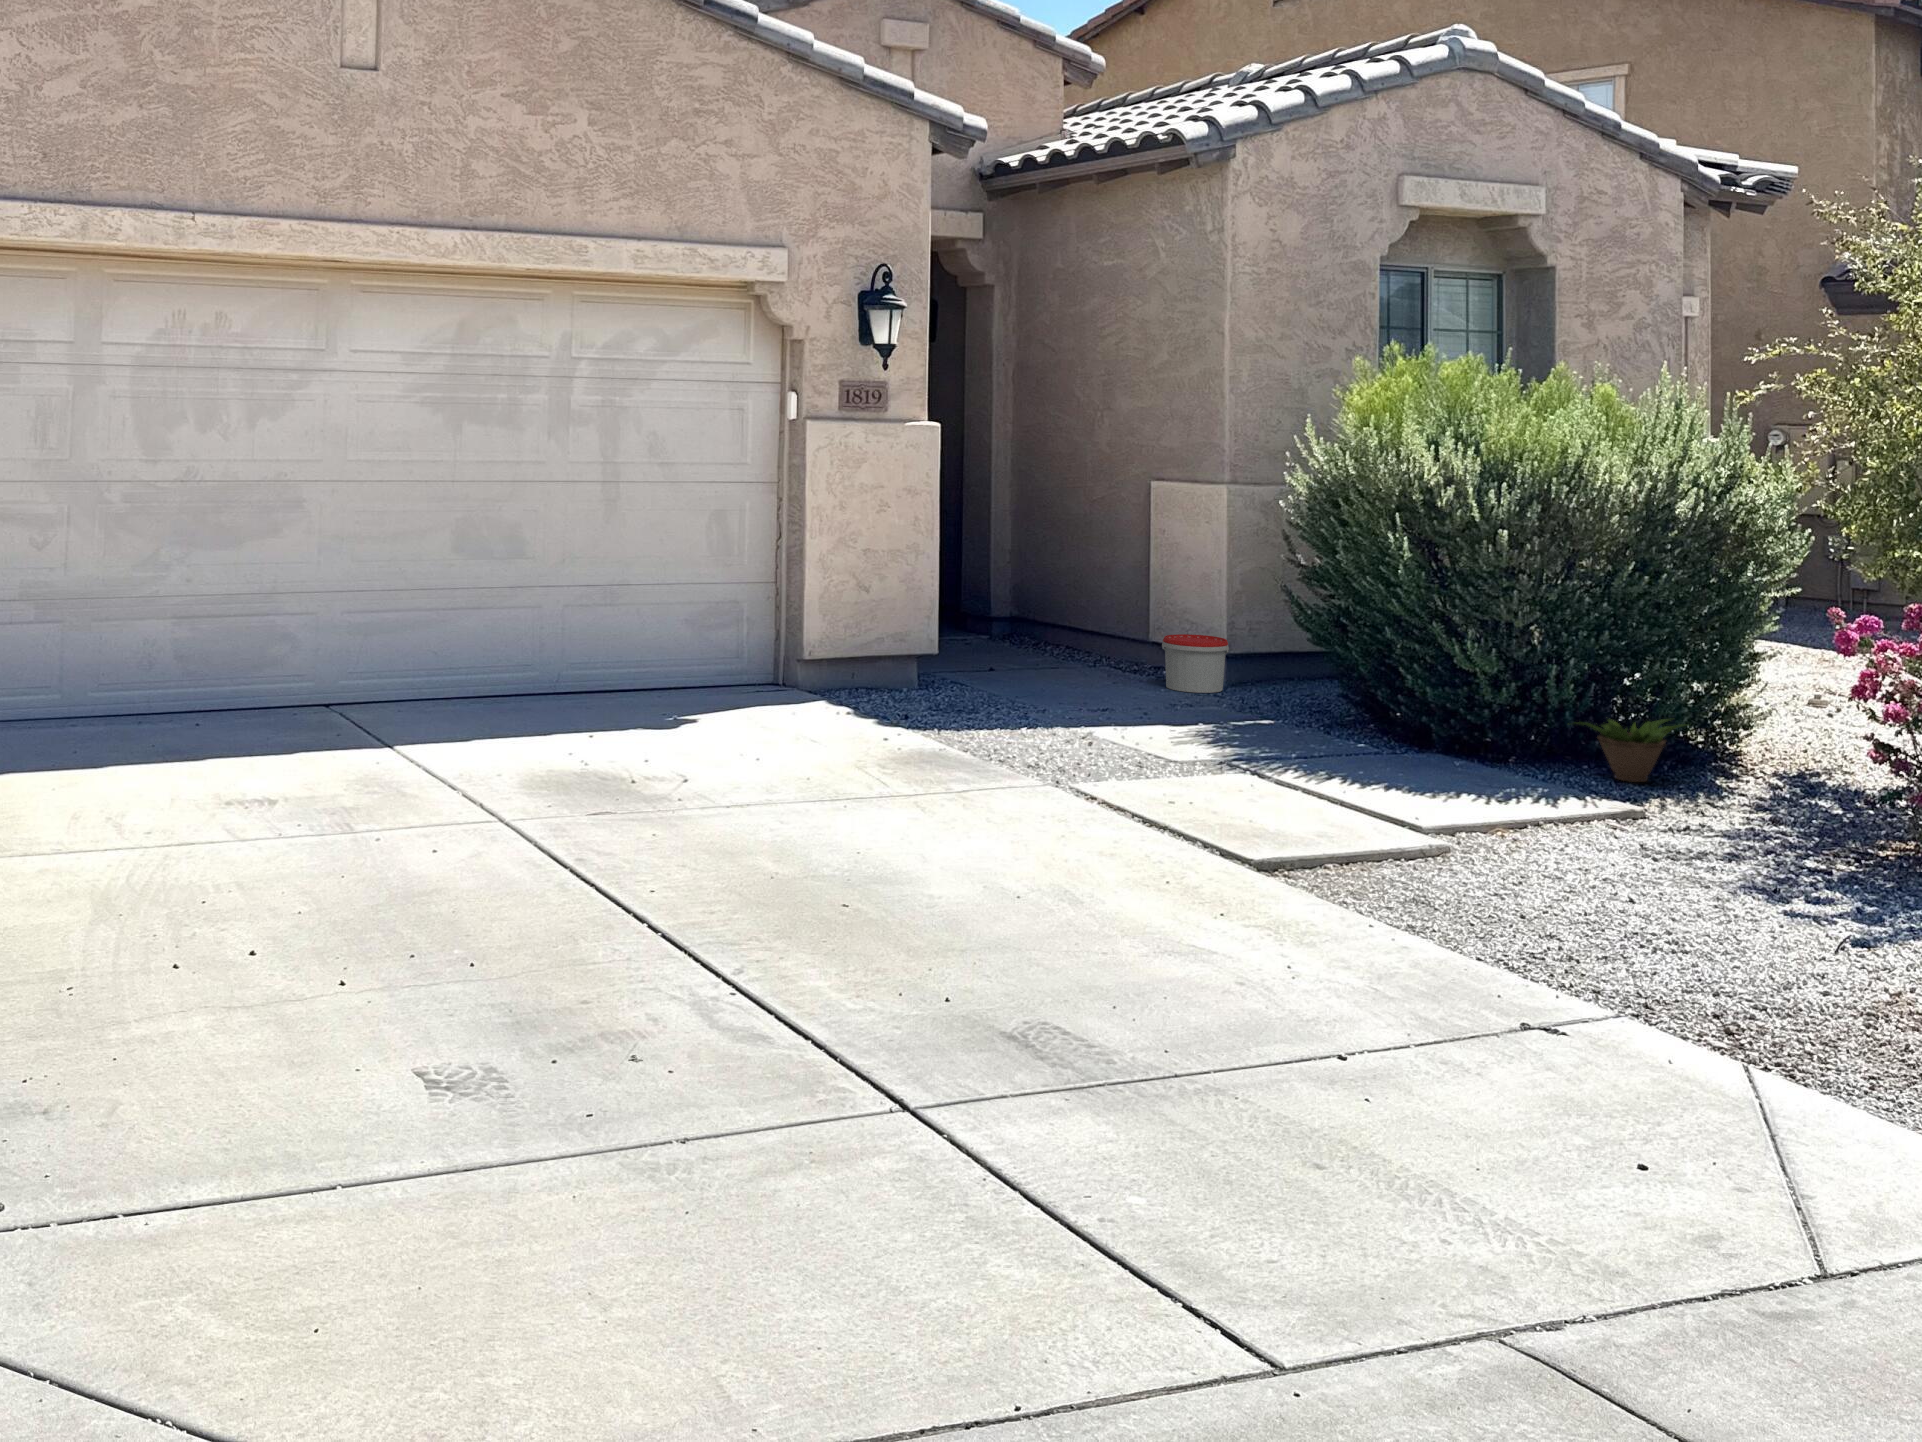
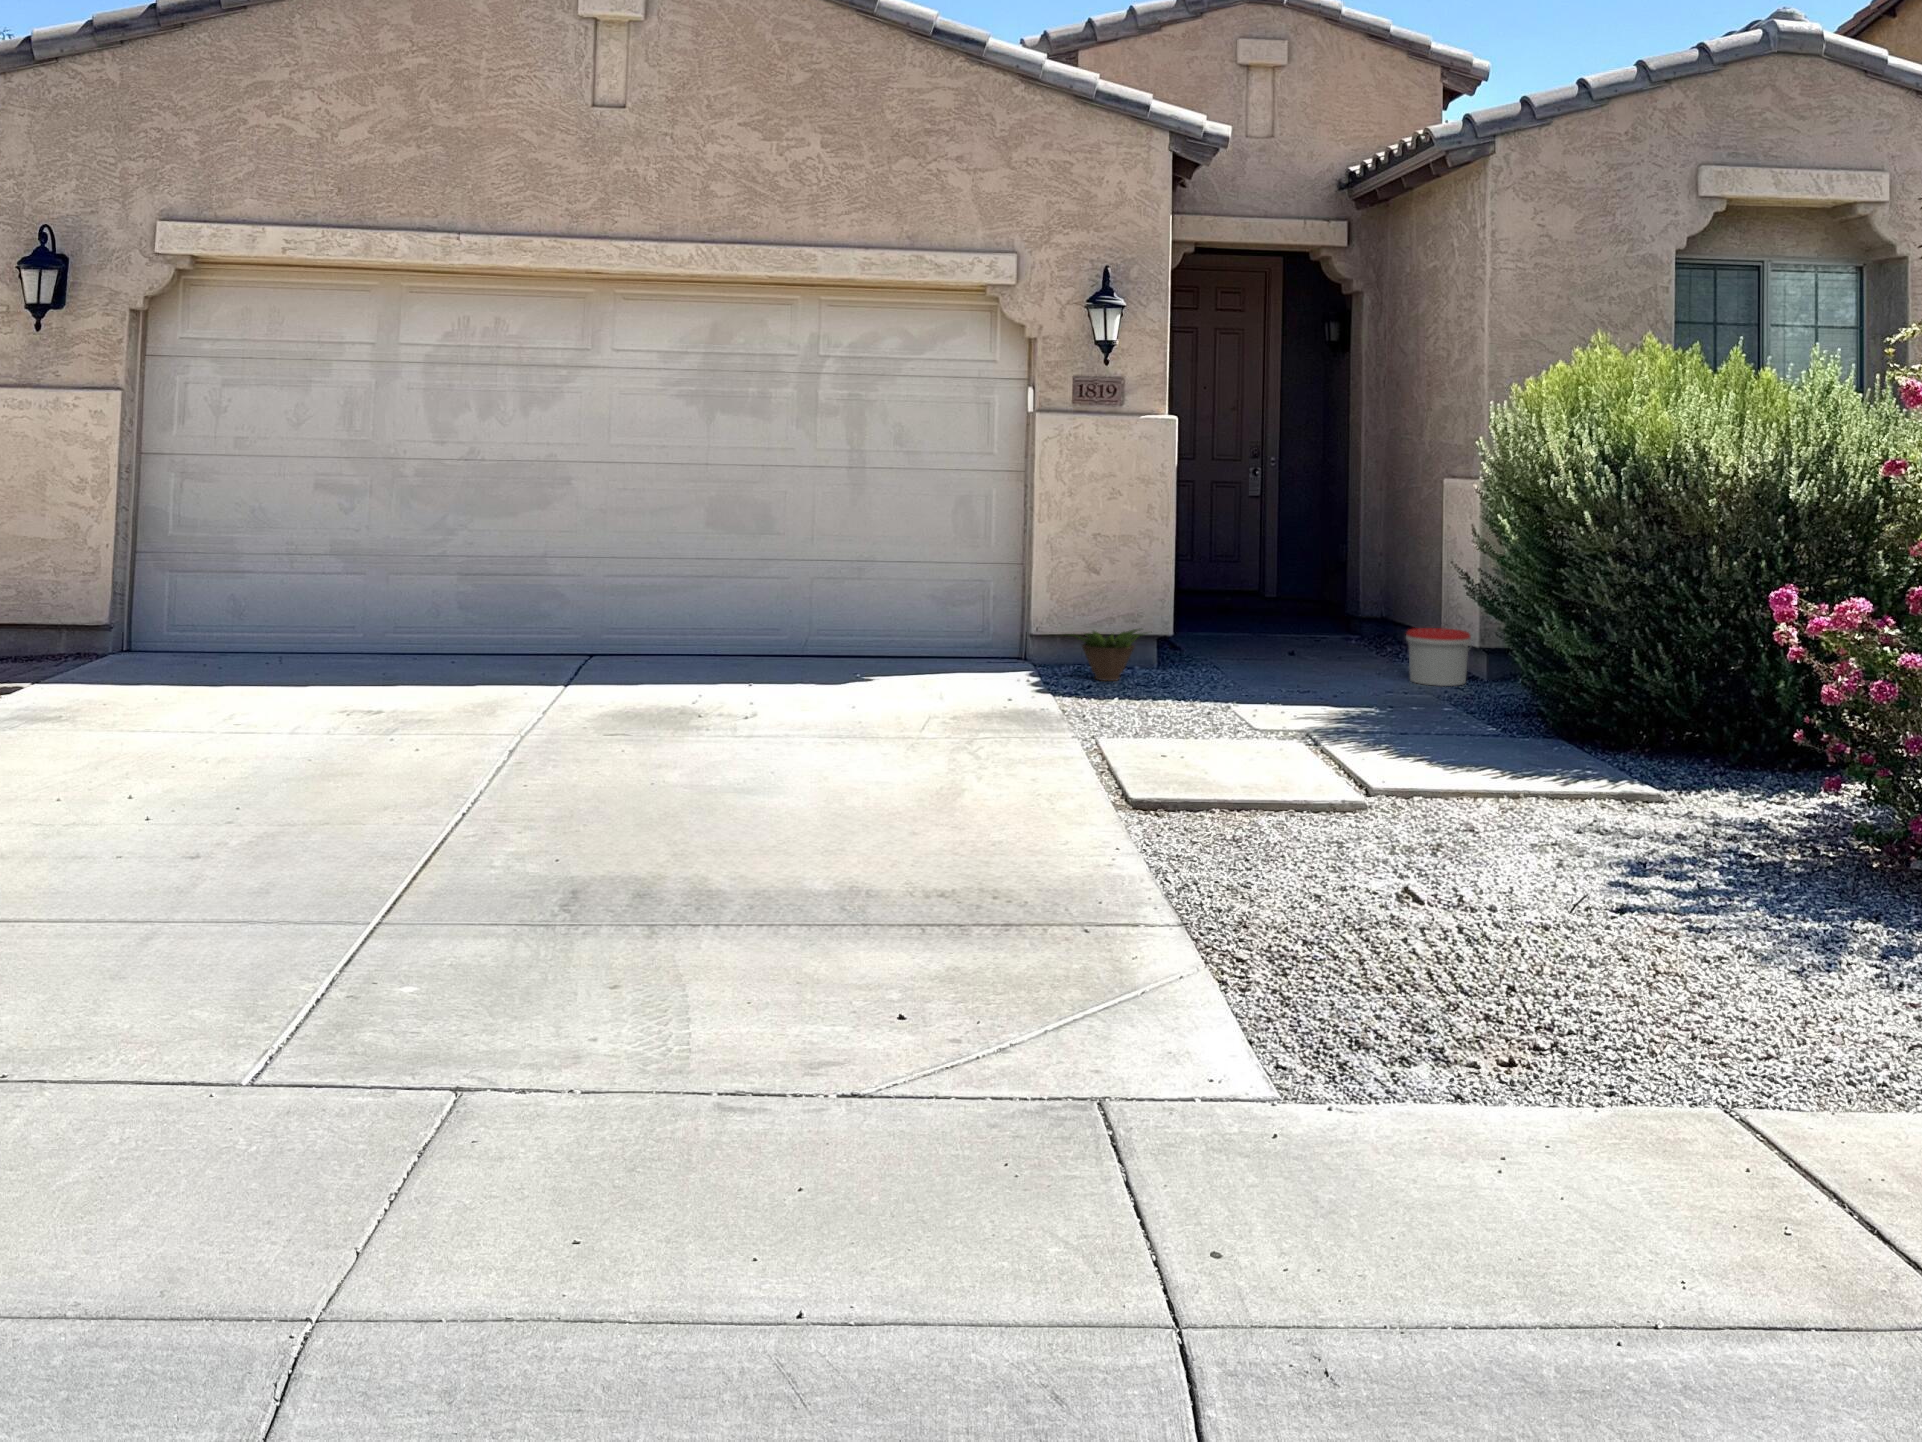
decorative plant: present [1582,719,1684,782] -> present [1072,629,1142,681]

